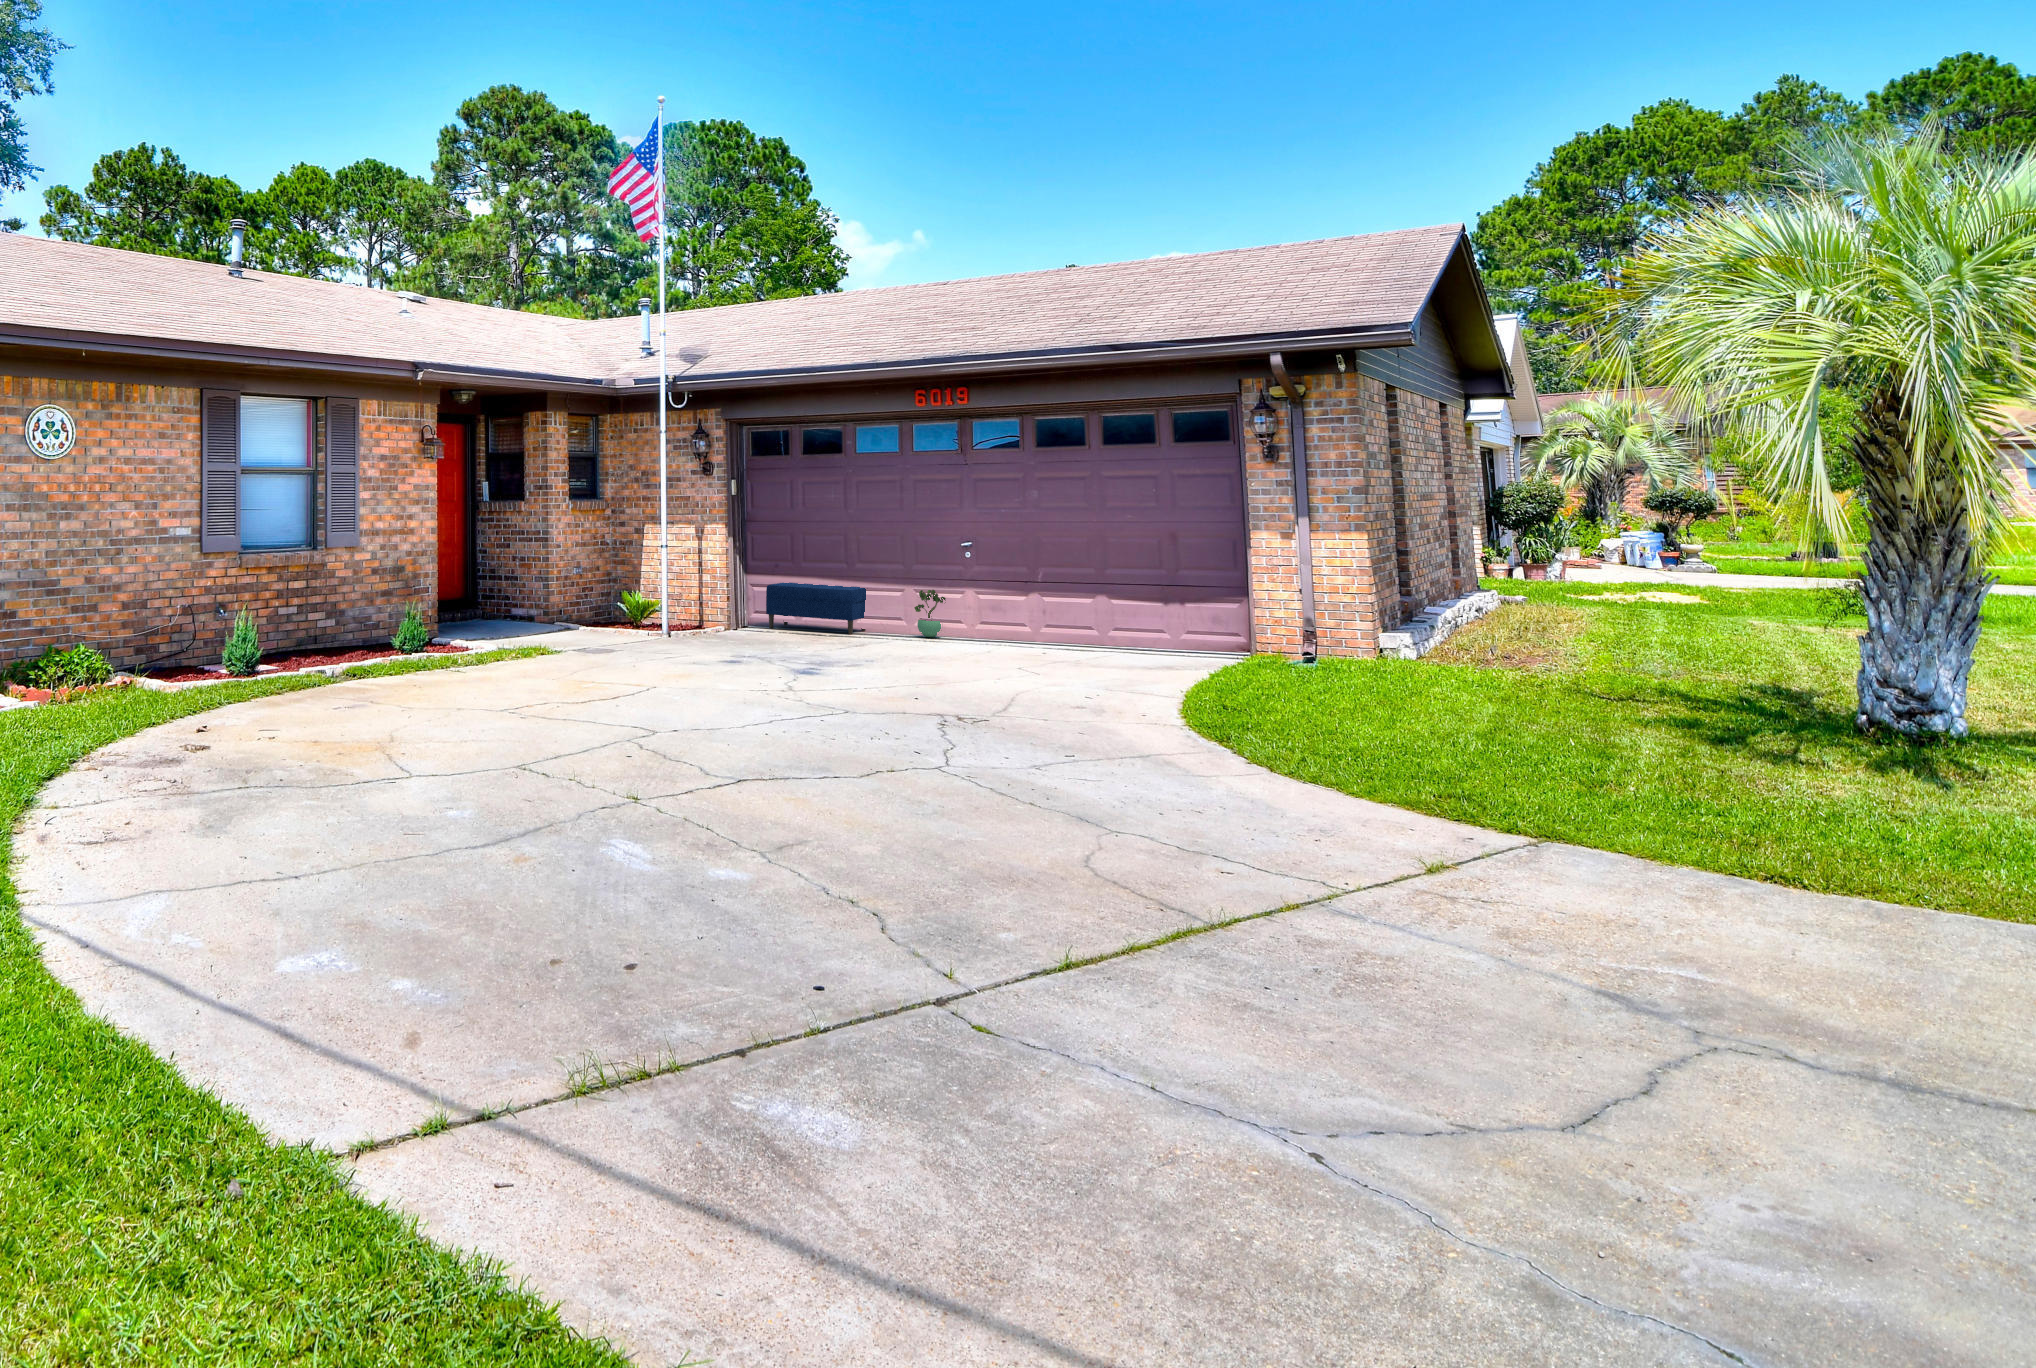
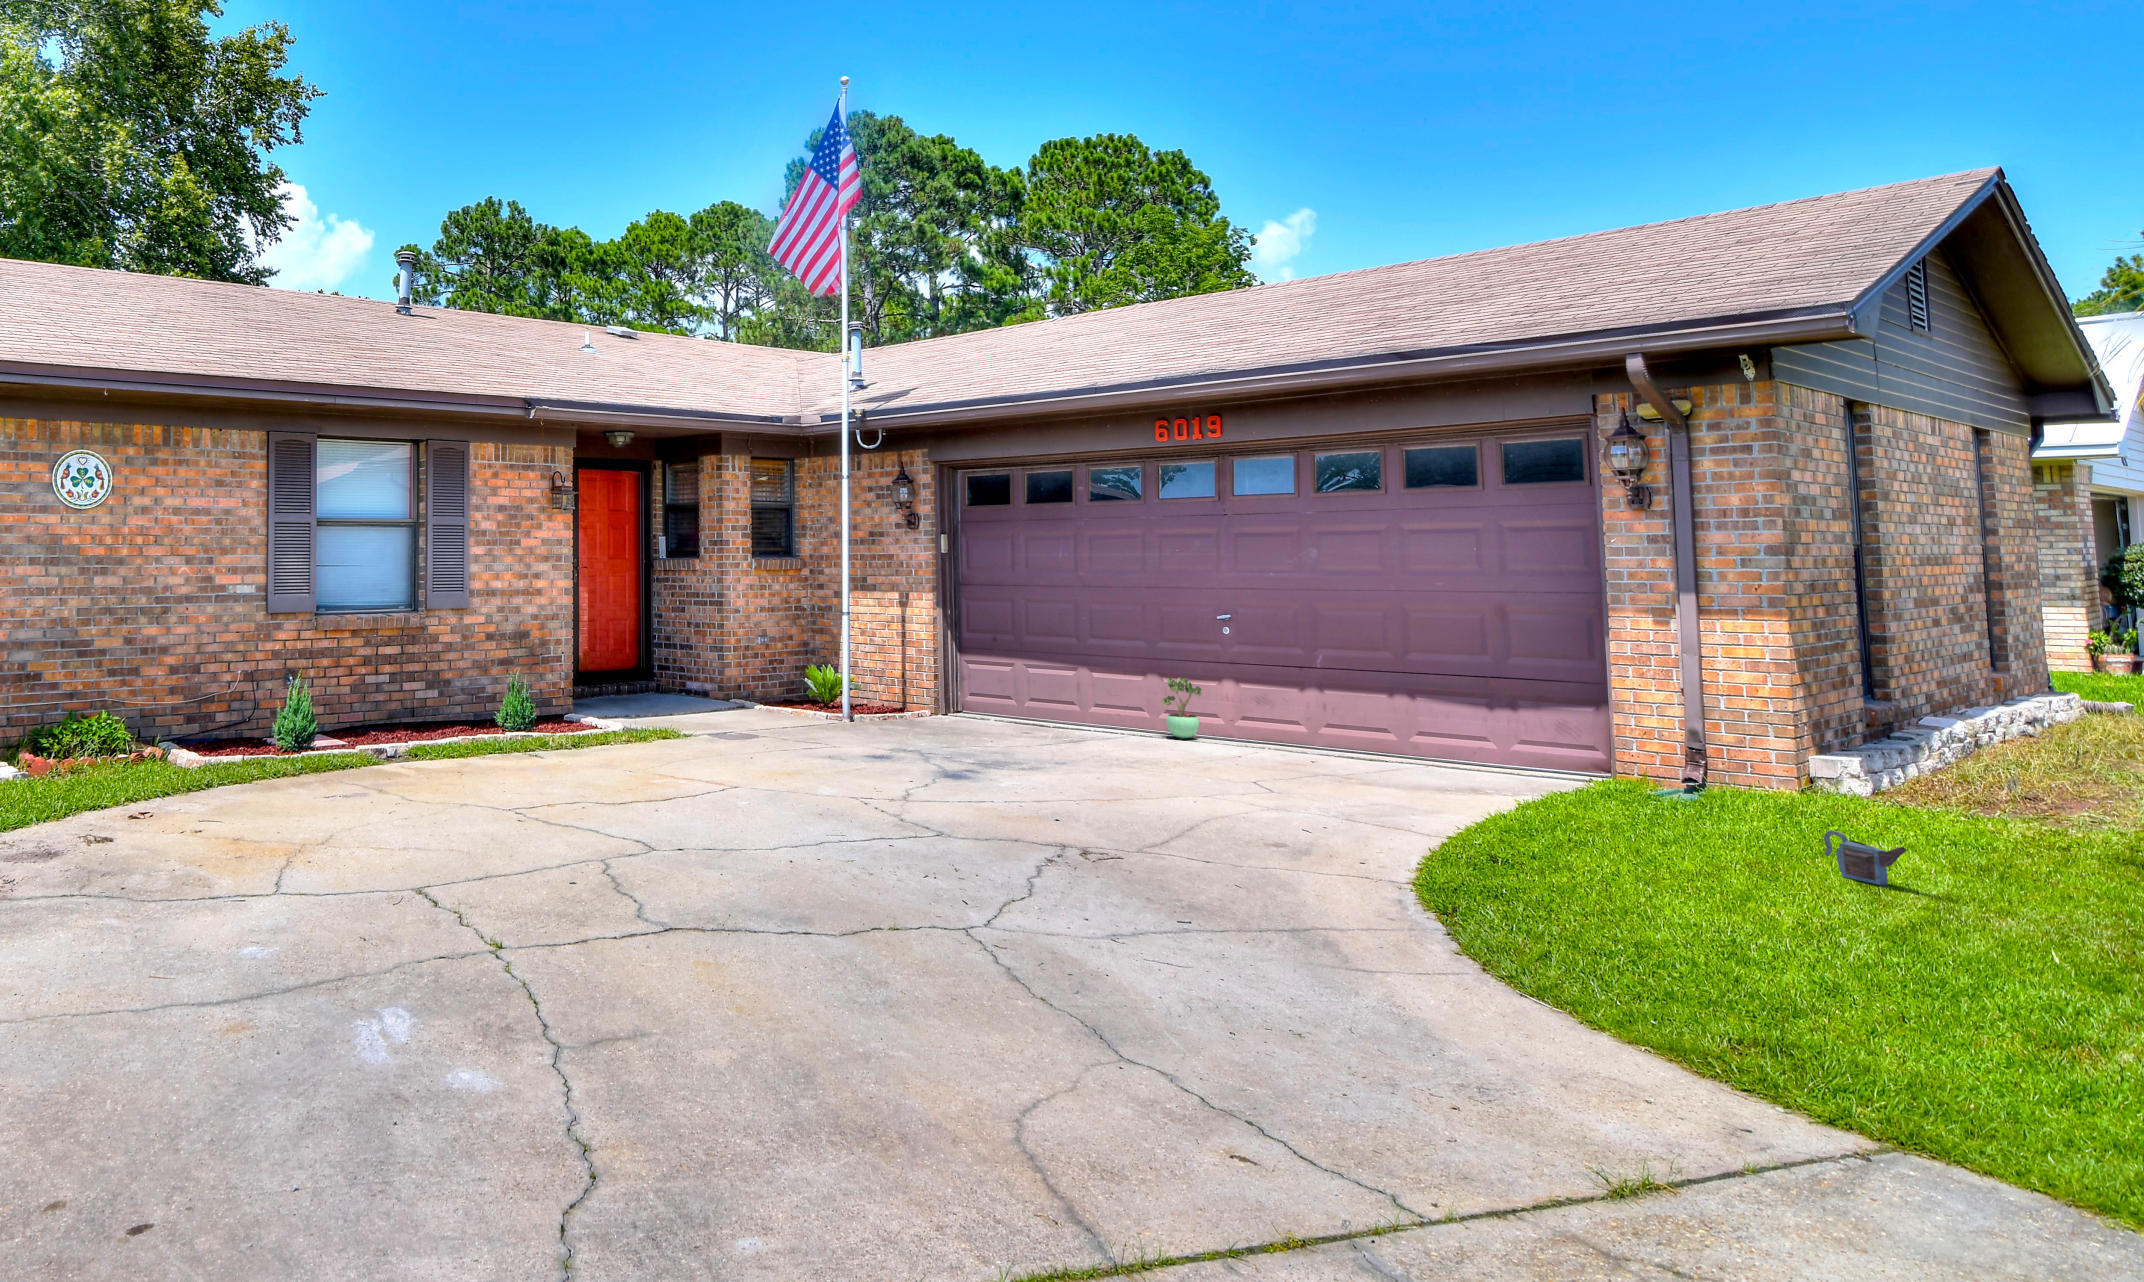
bench: present [766,583,866,635] -> none [982,664,1111,732]
watering can: none [1441,678,1496,711] -> present [1824,831,1907,885]

